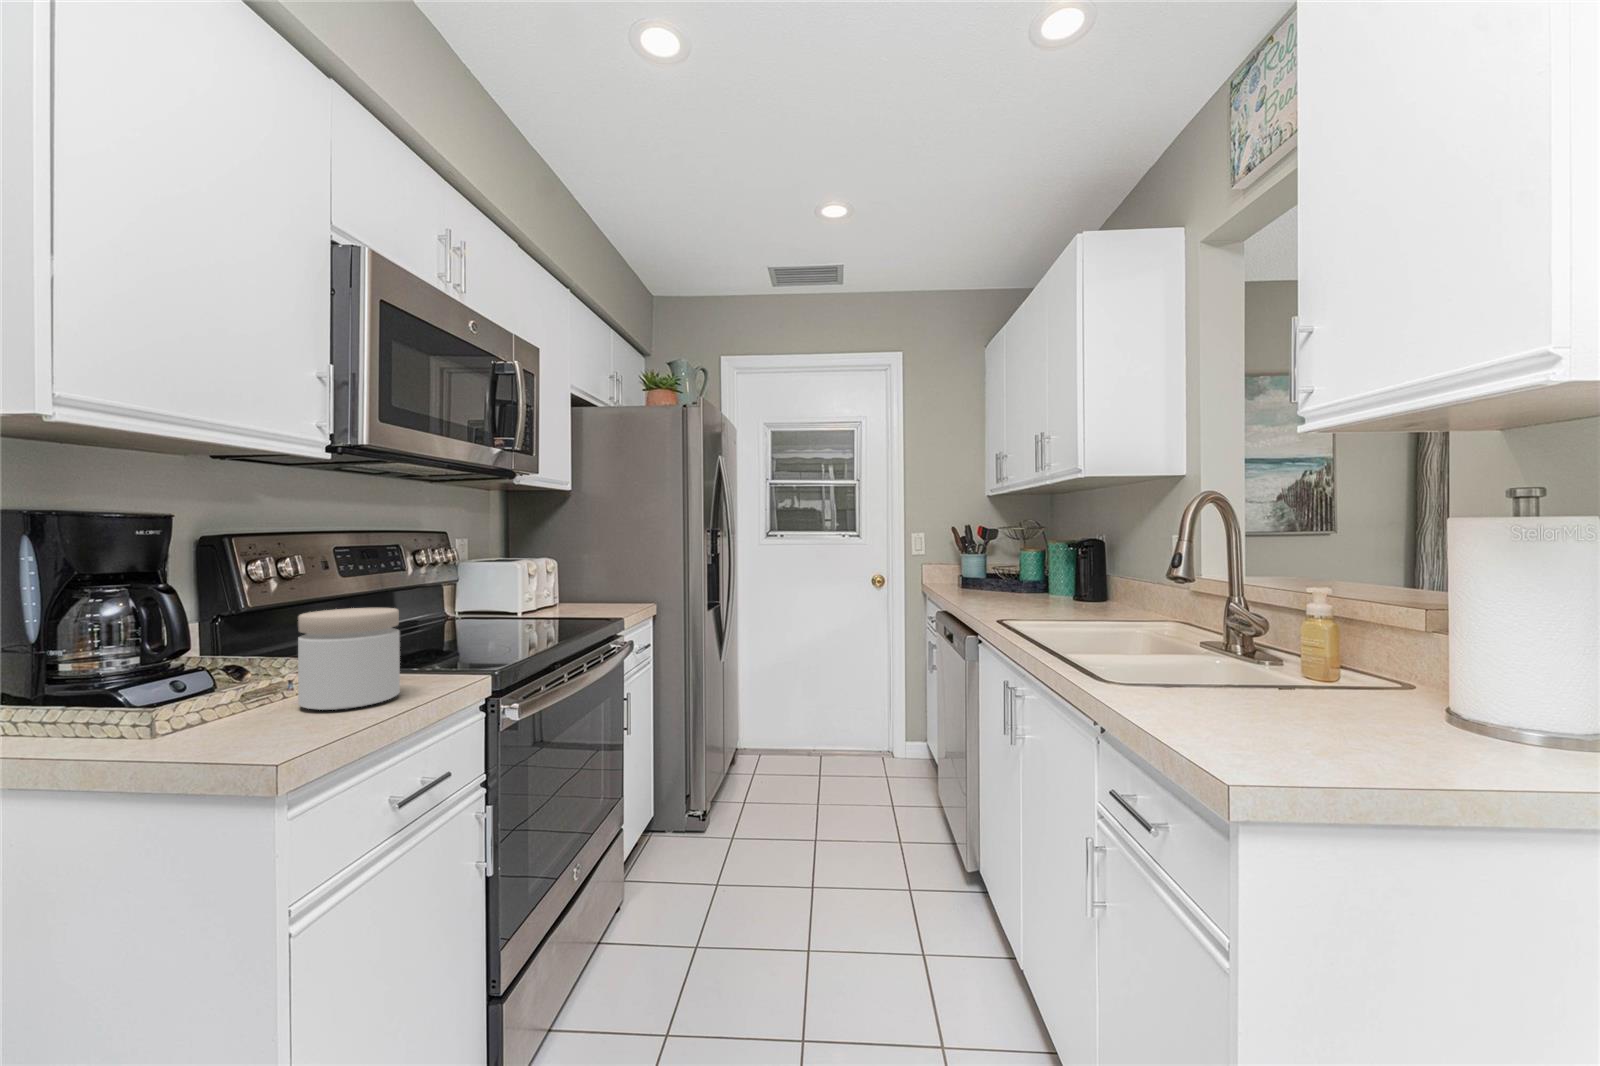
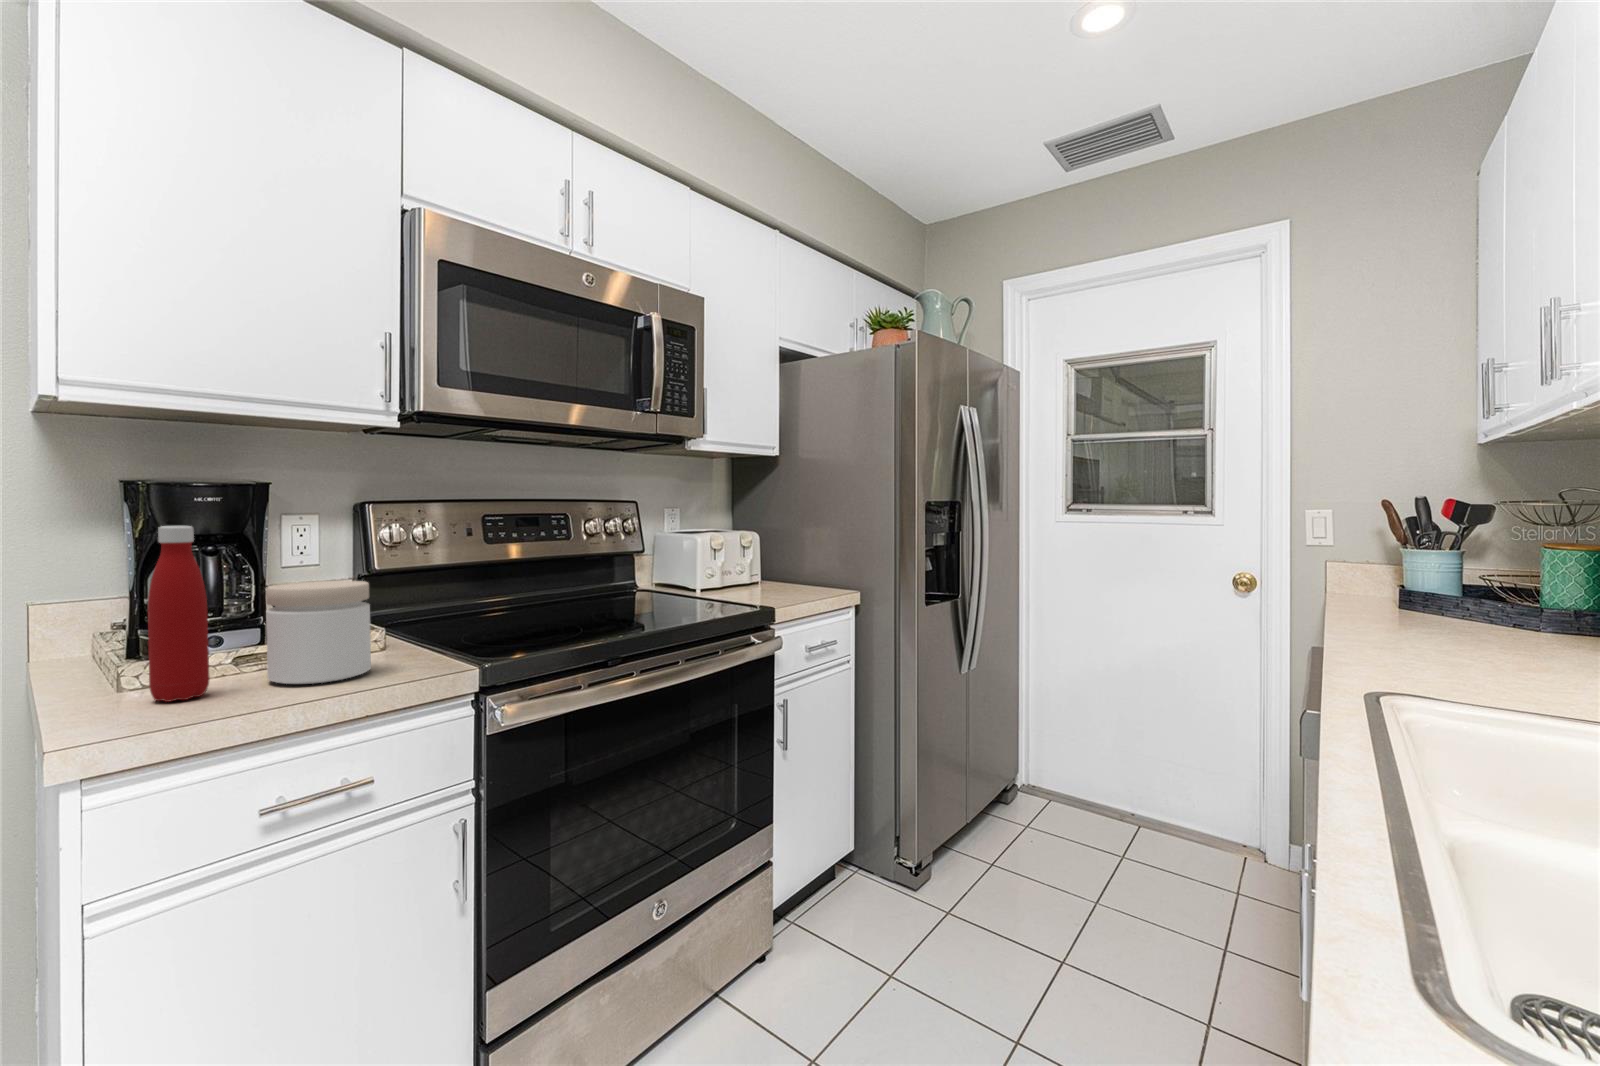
bottle: none [220,557,280,738] -> present [148,526,210,702]

